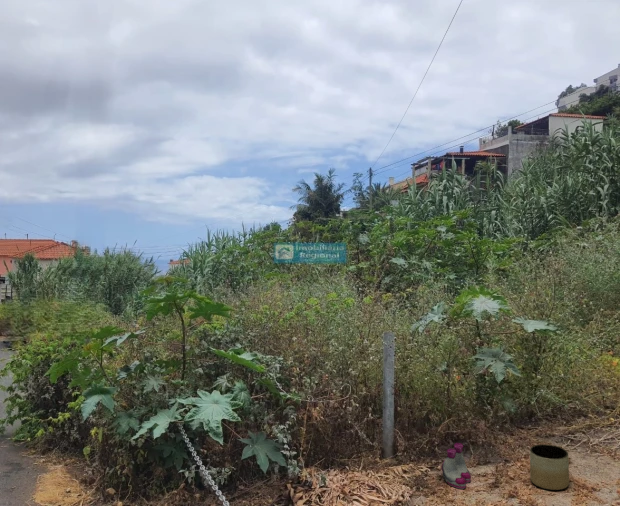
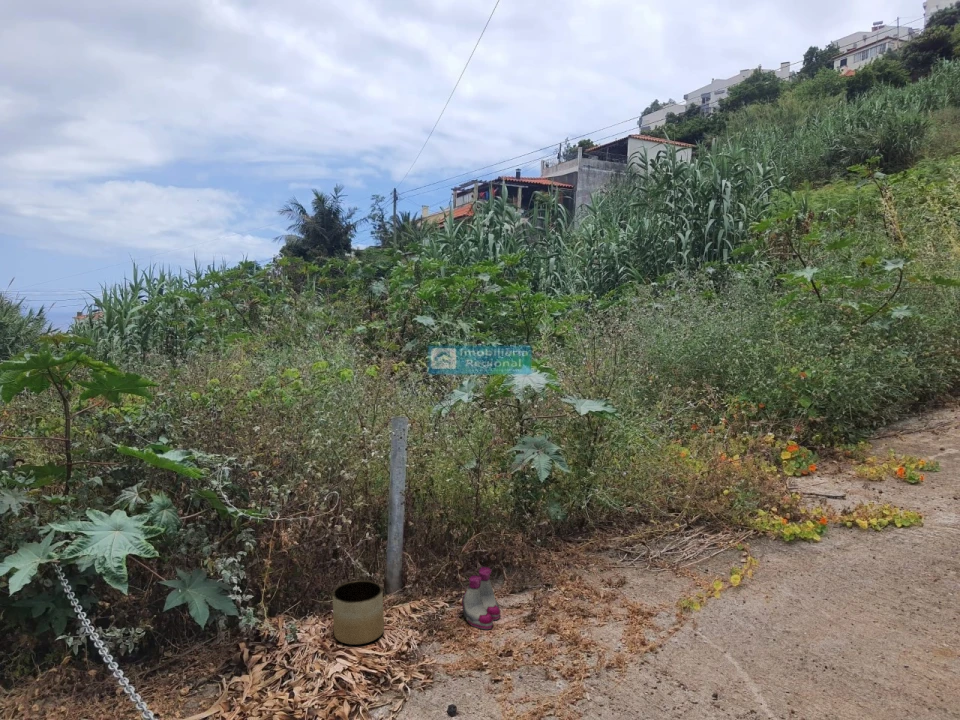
planter: present [530,444,569,490] -> present [332,580,384,645]

